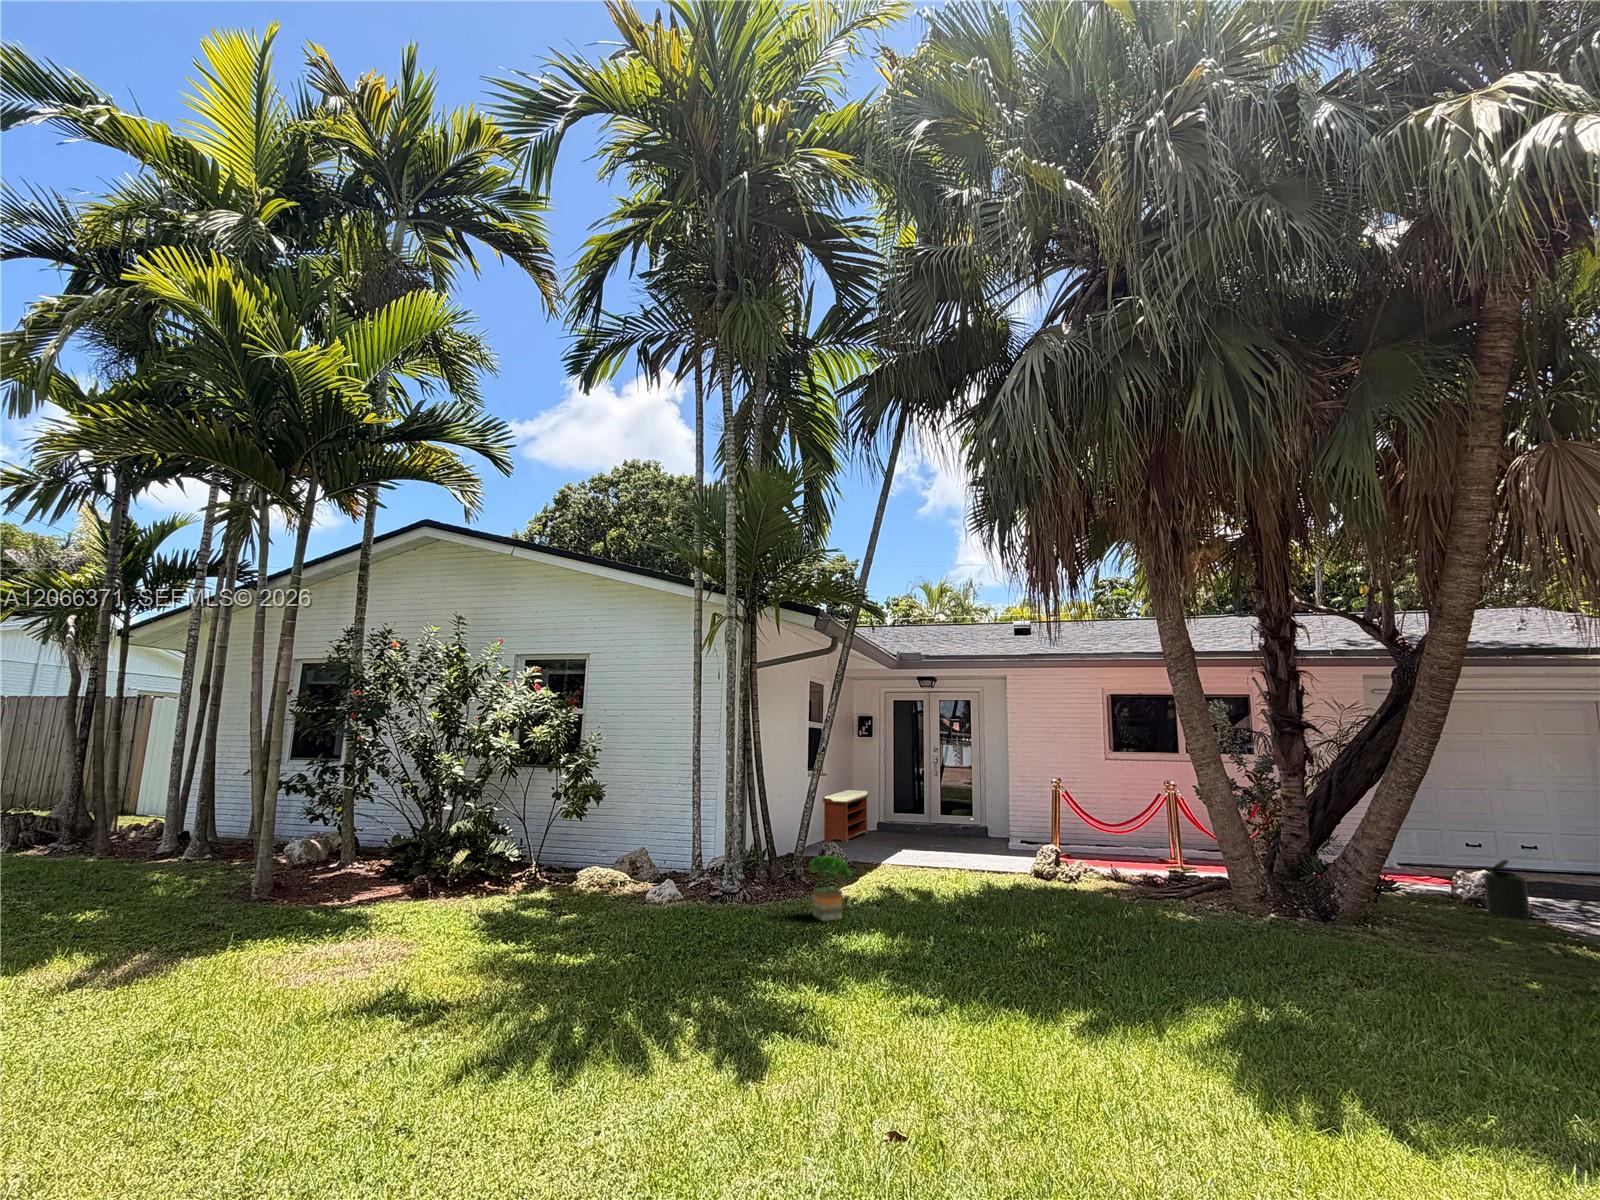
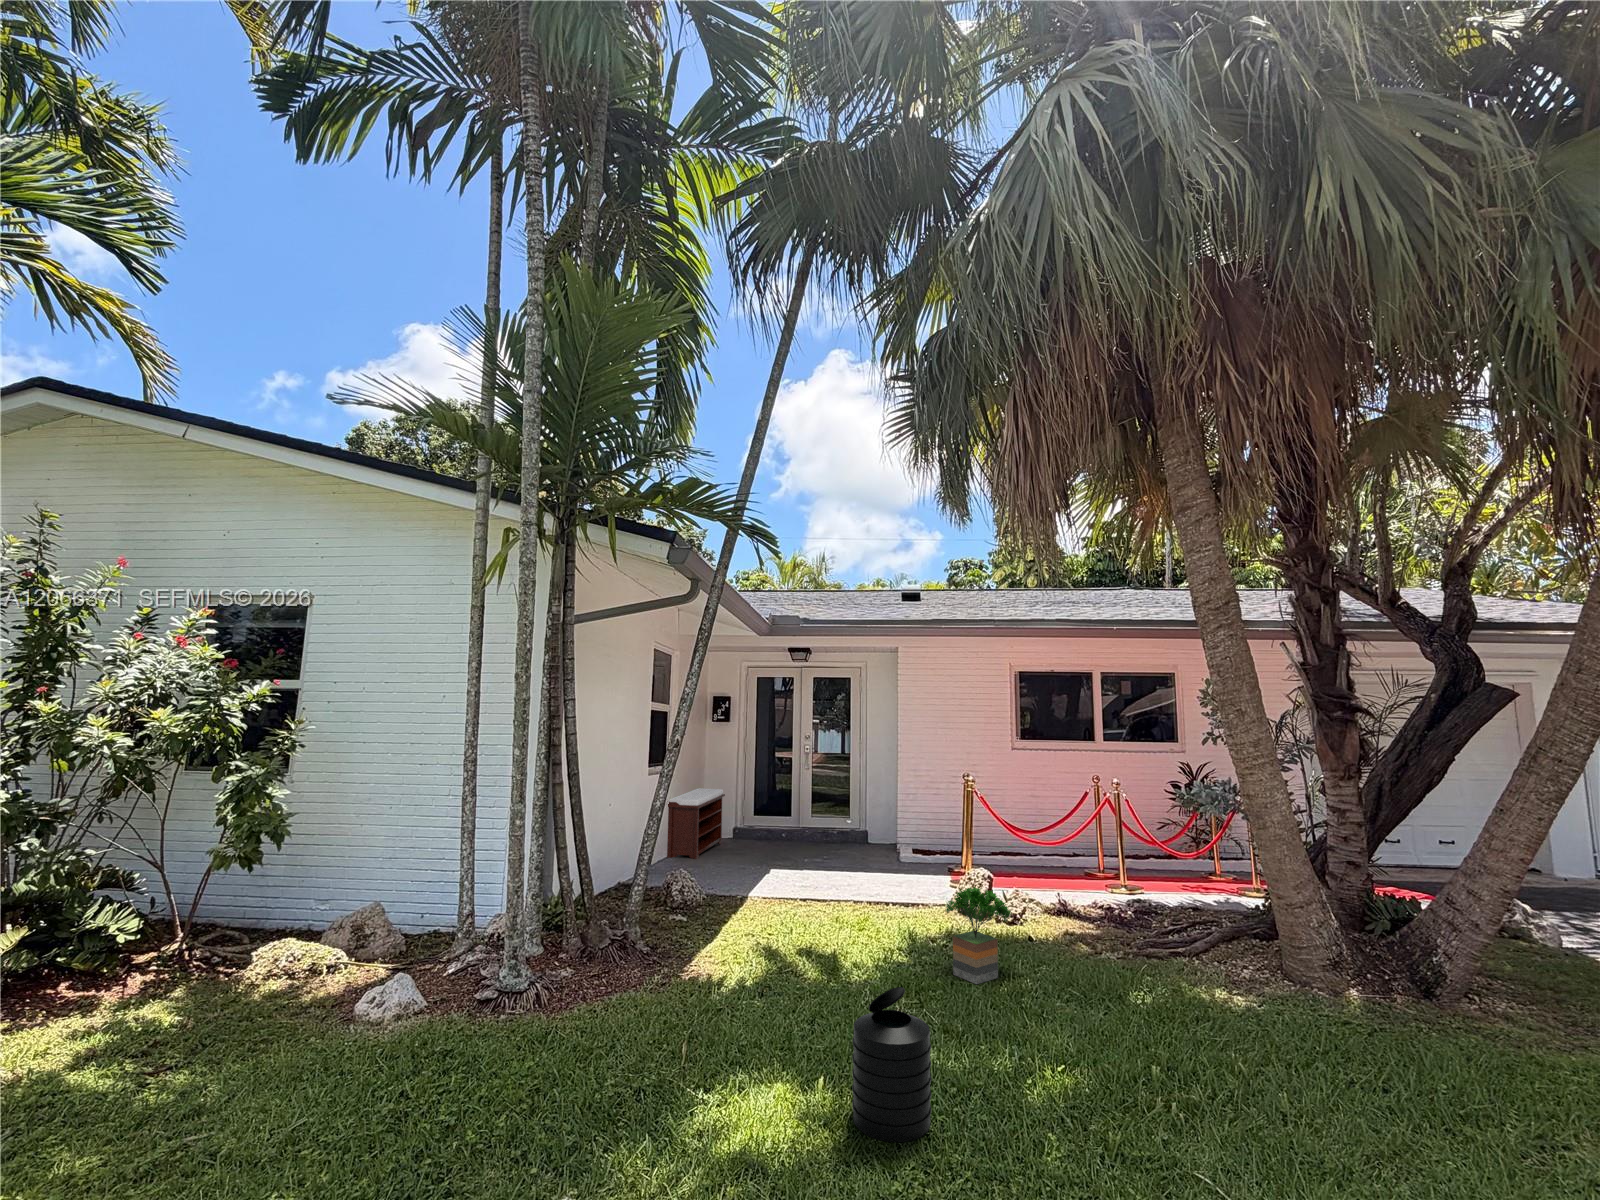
potted tree: present [810,856,851,921] -> present [946,887,1011,984]
trash can: present [1484,860,1530,919] -> present [852,987,932,1142]

